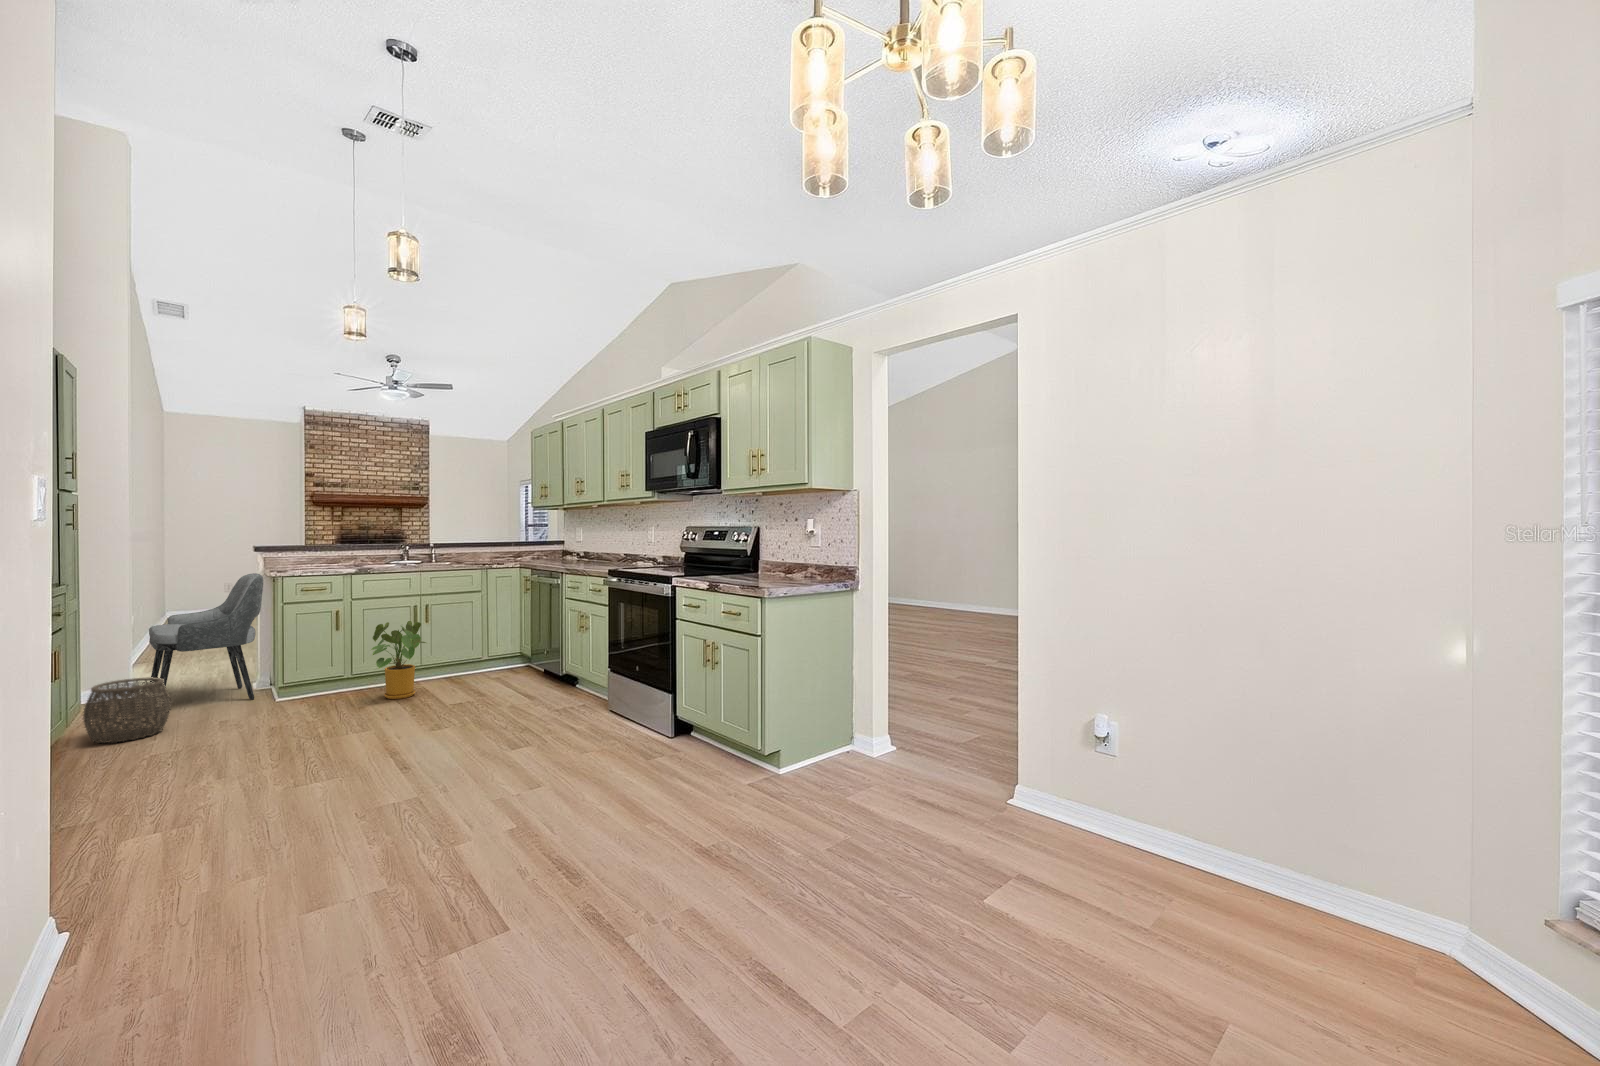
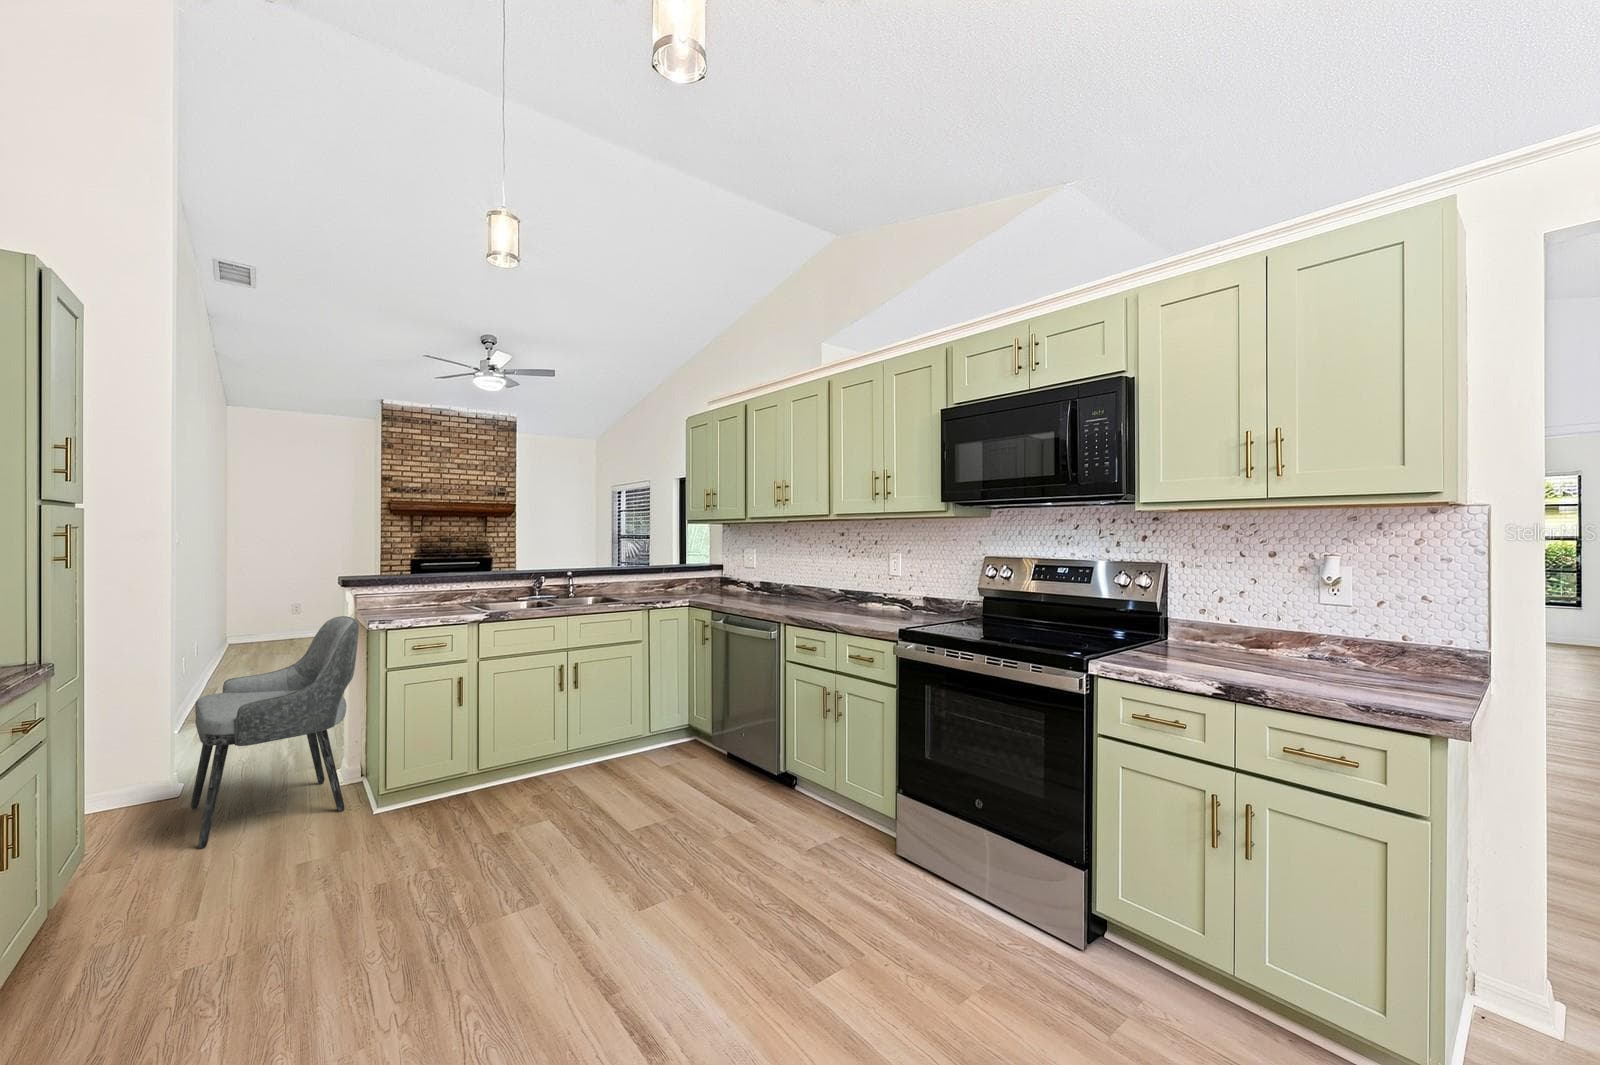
house plant: present [371,621,426,699] -> none [515,689,599,816]
woven basket: present [83,678,171,743] -> none [75,802,223,933]

